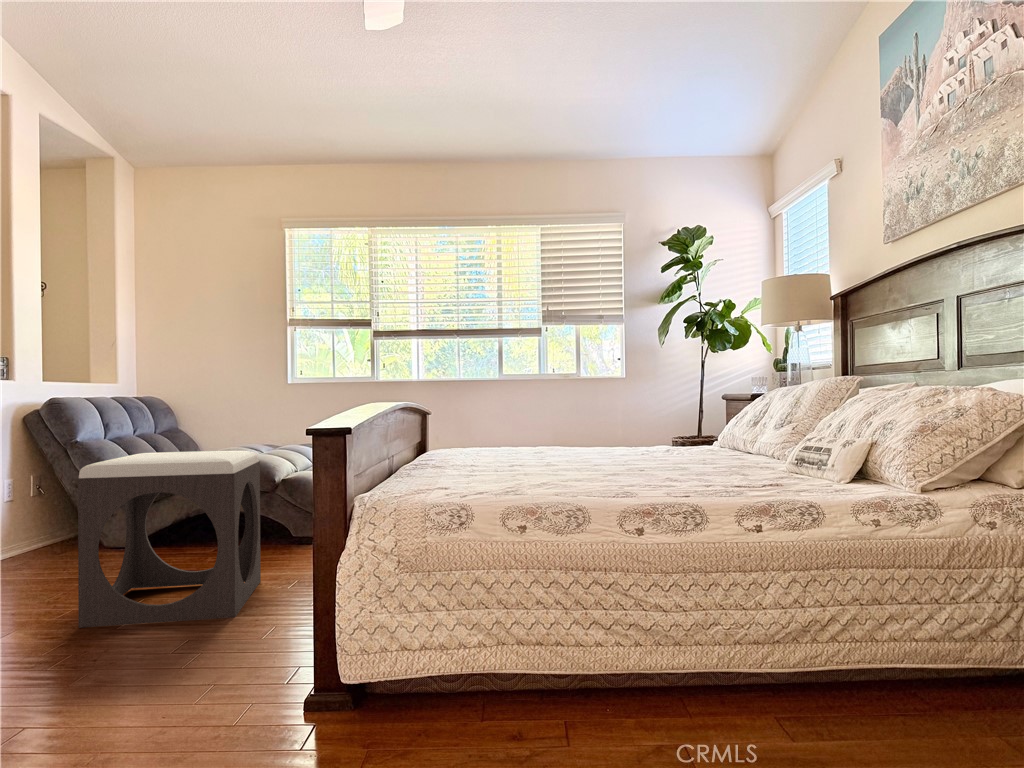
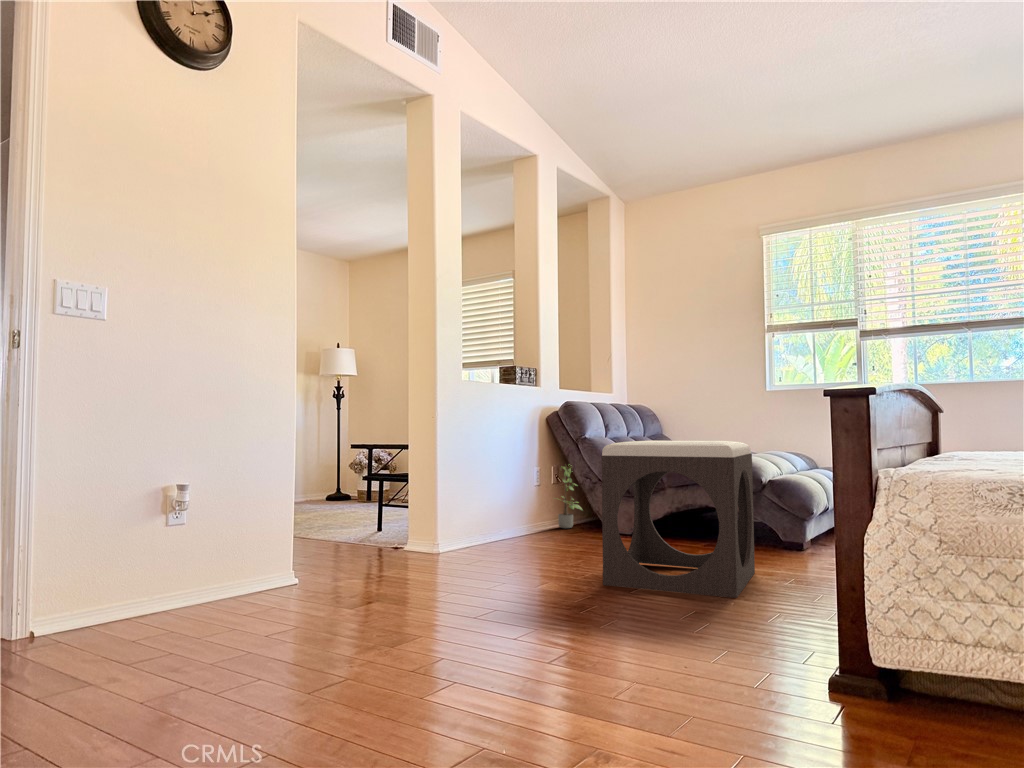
potted plant: none [26,470,71,550] -> present [558,464,582,528]

